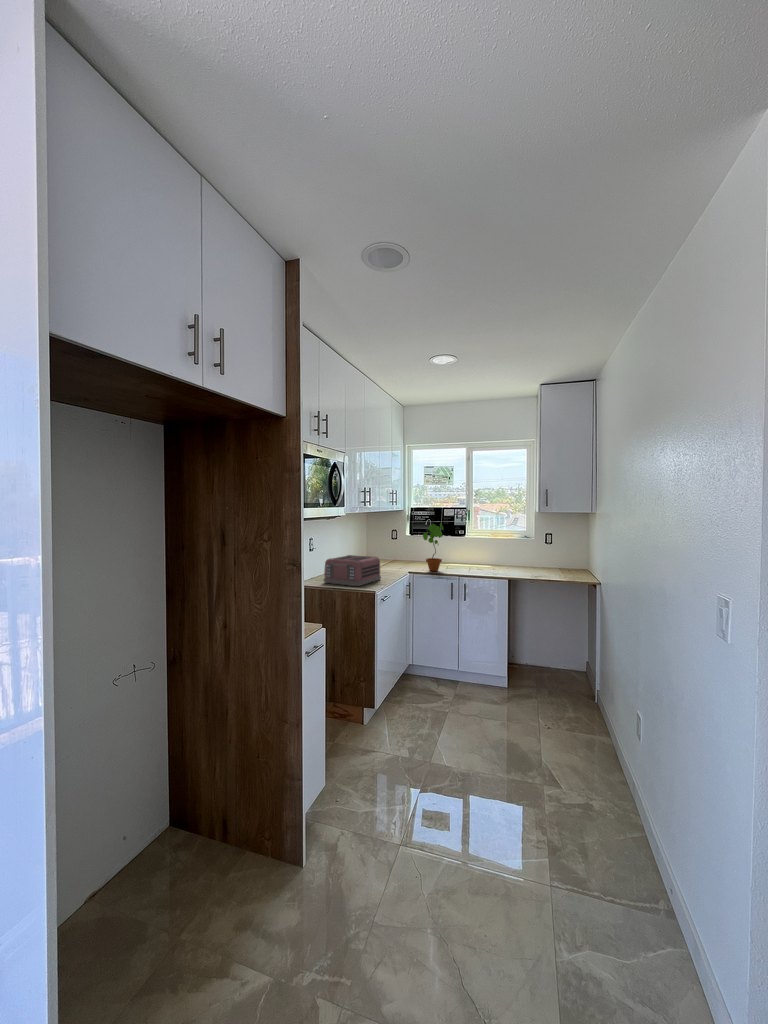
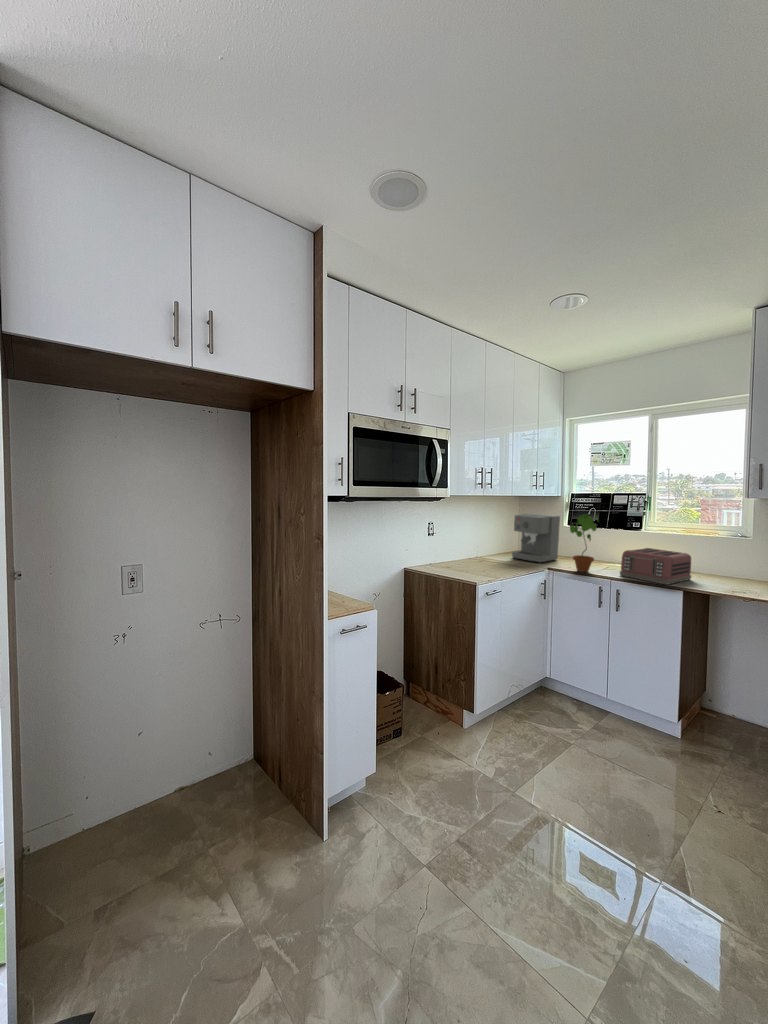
coffee maker: none [372,527,408,568] -> present [512,514,560,563]
toaster: present [324,555,381,586] -> present [620,548,691,585]

